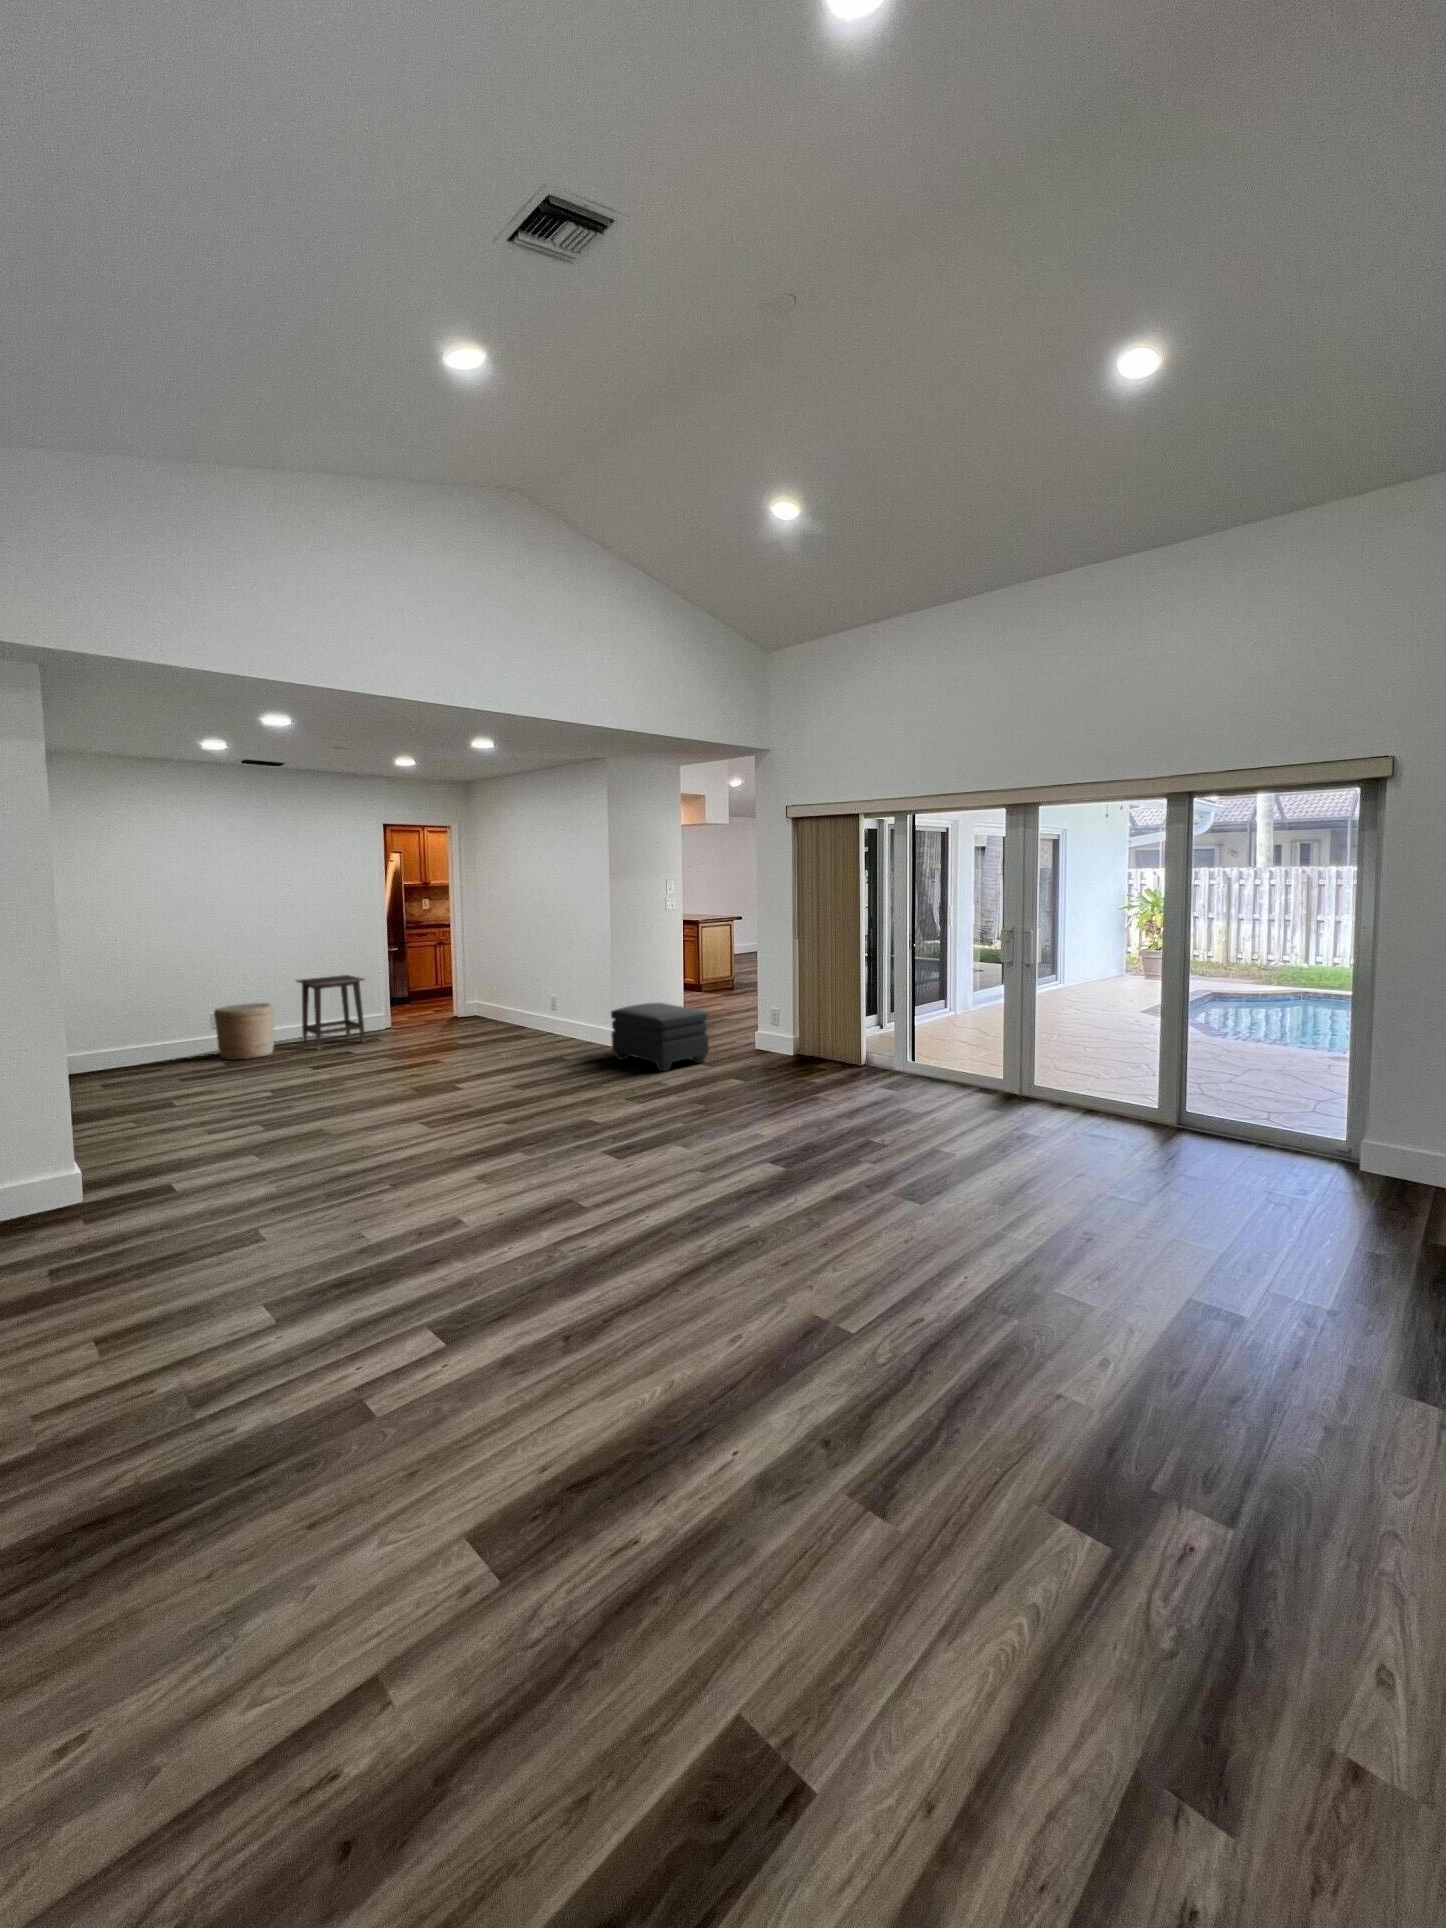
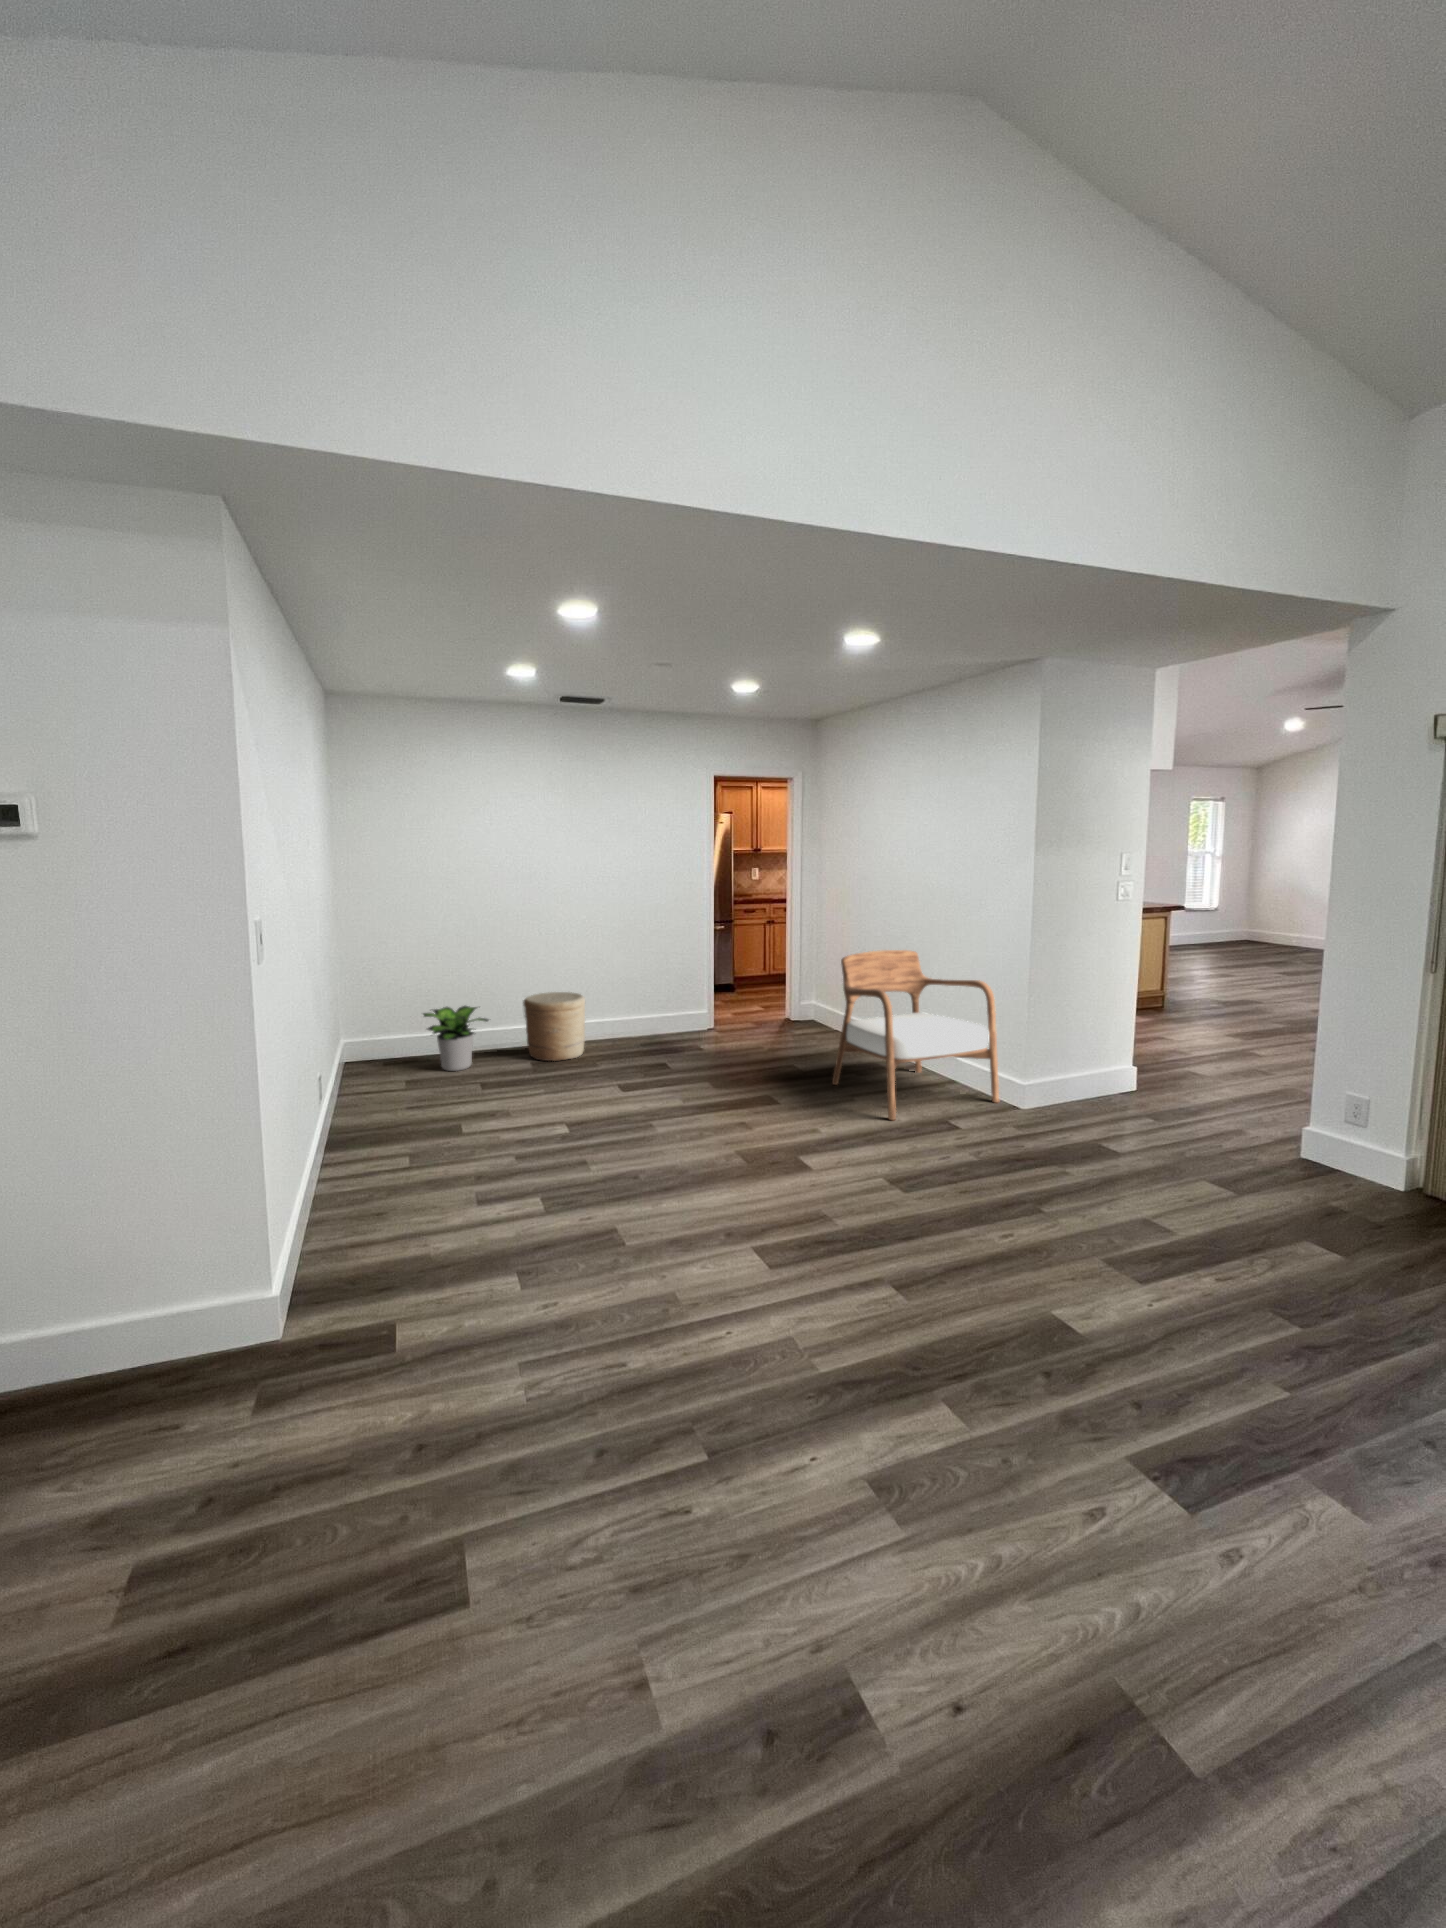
armchair: none [485,950,598,1061] -> present [832,950,999,1120]
side table: present [296,975,366,1049] -> none [611,962,687,1055]
ottoman: present [611,1003,709,1071] -> none [1034,1055,1229,1190]
potted plant: none [111,1019,183,1075] -> present [423,1006,488,1071]

